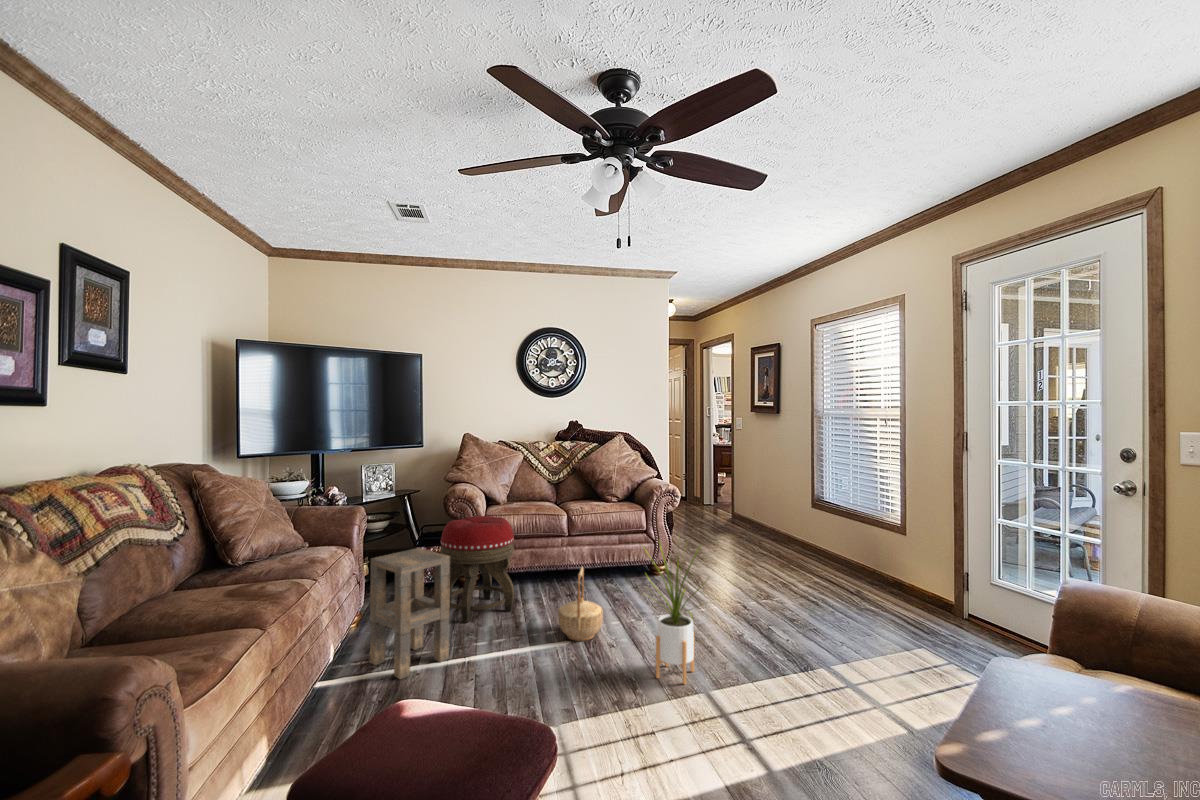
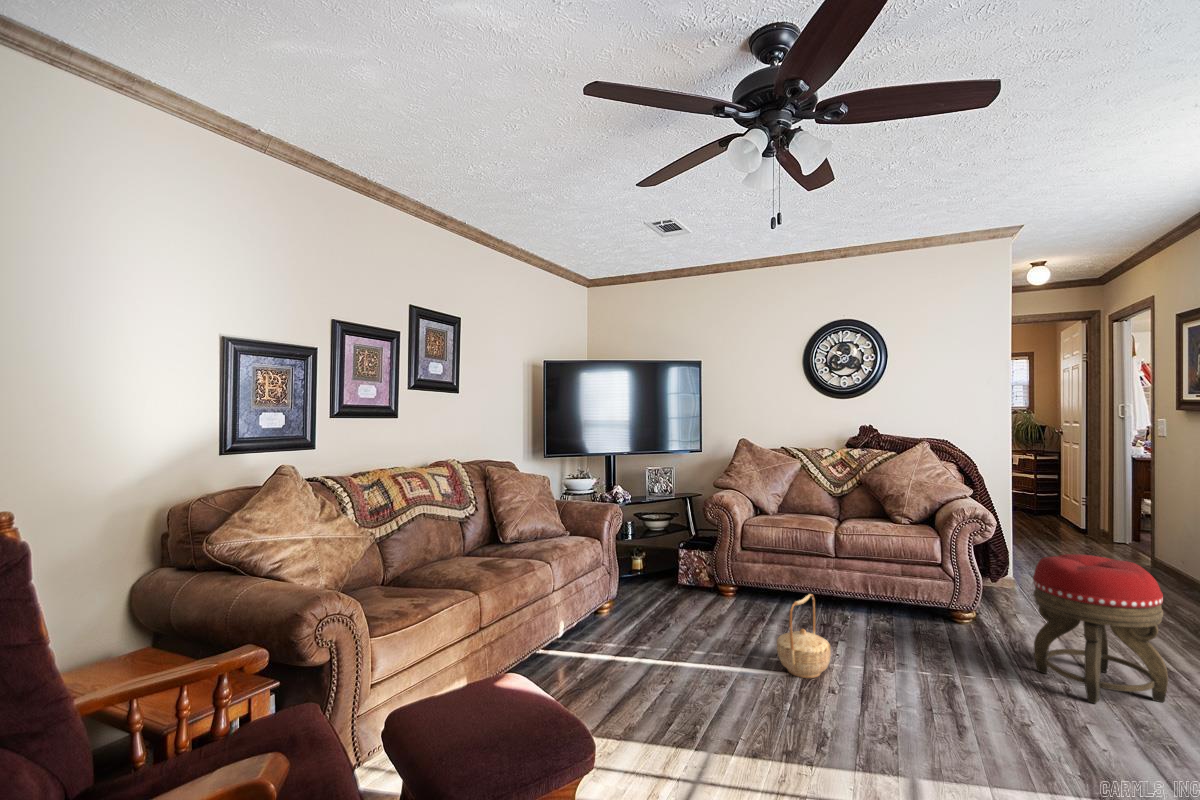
footstool: present [441,516,514,623] -> present [1033,554,1168,704]
house plant: present [650,541,706,684] -> none [832,568,937,762]
side table: present [370,548,450,679] -> none [596,547,660,664]

